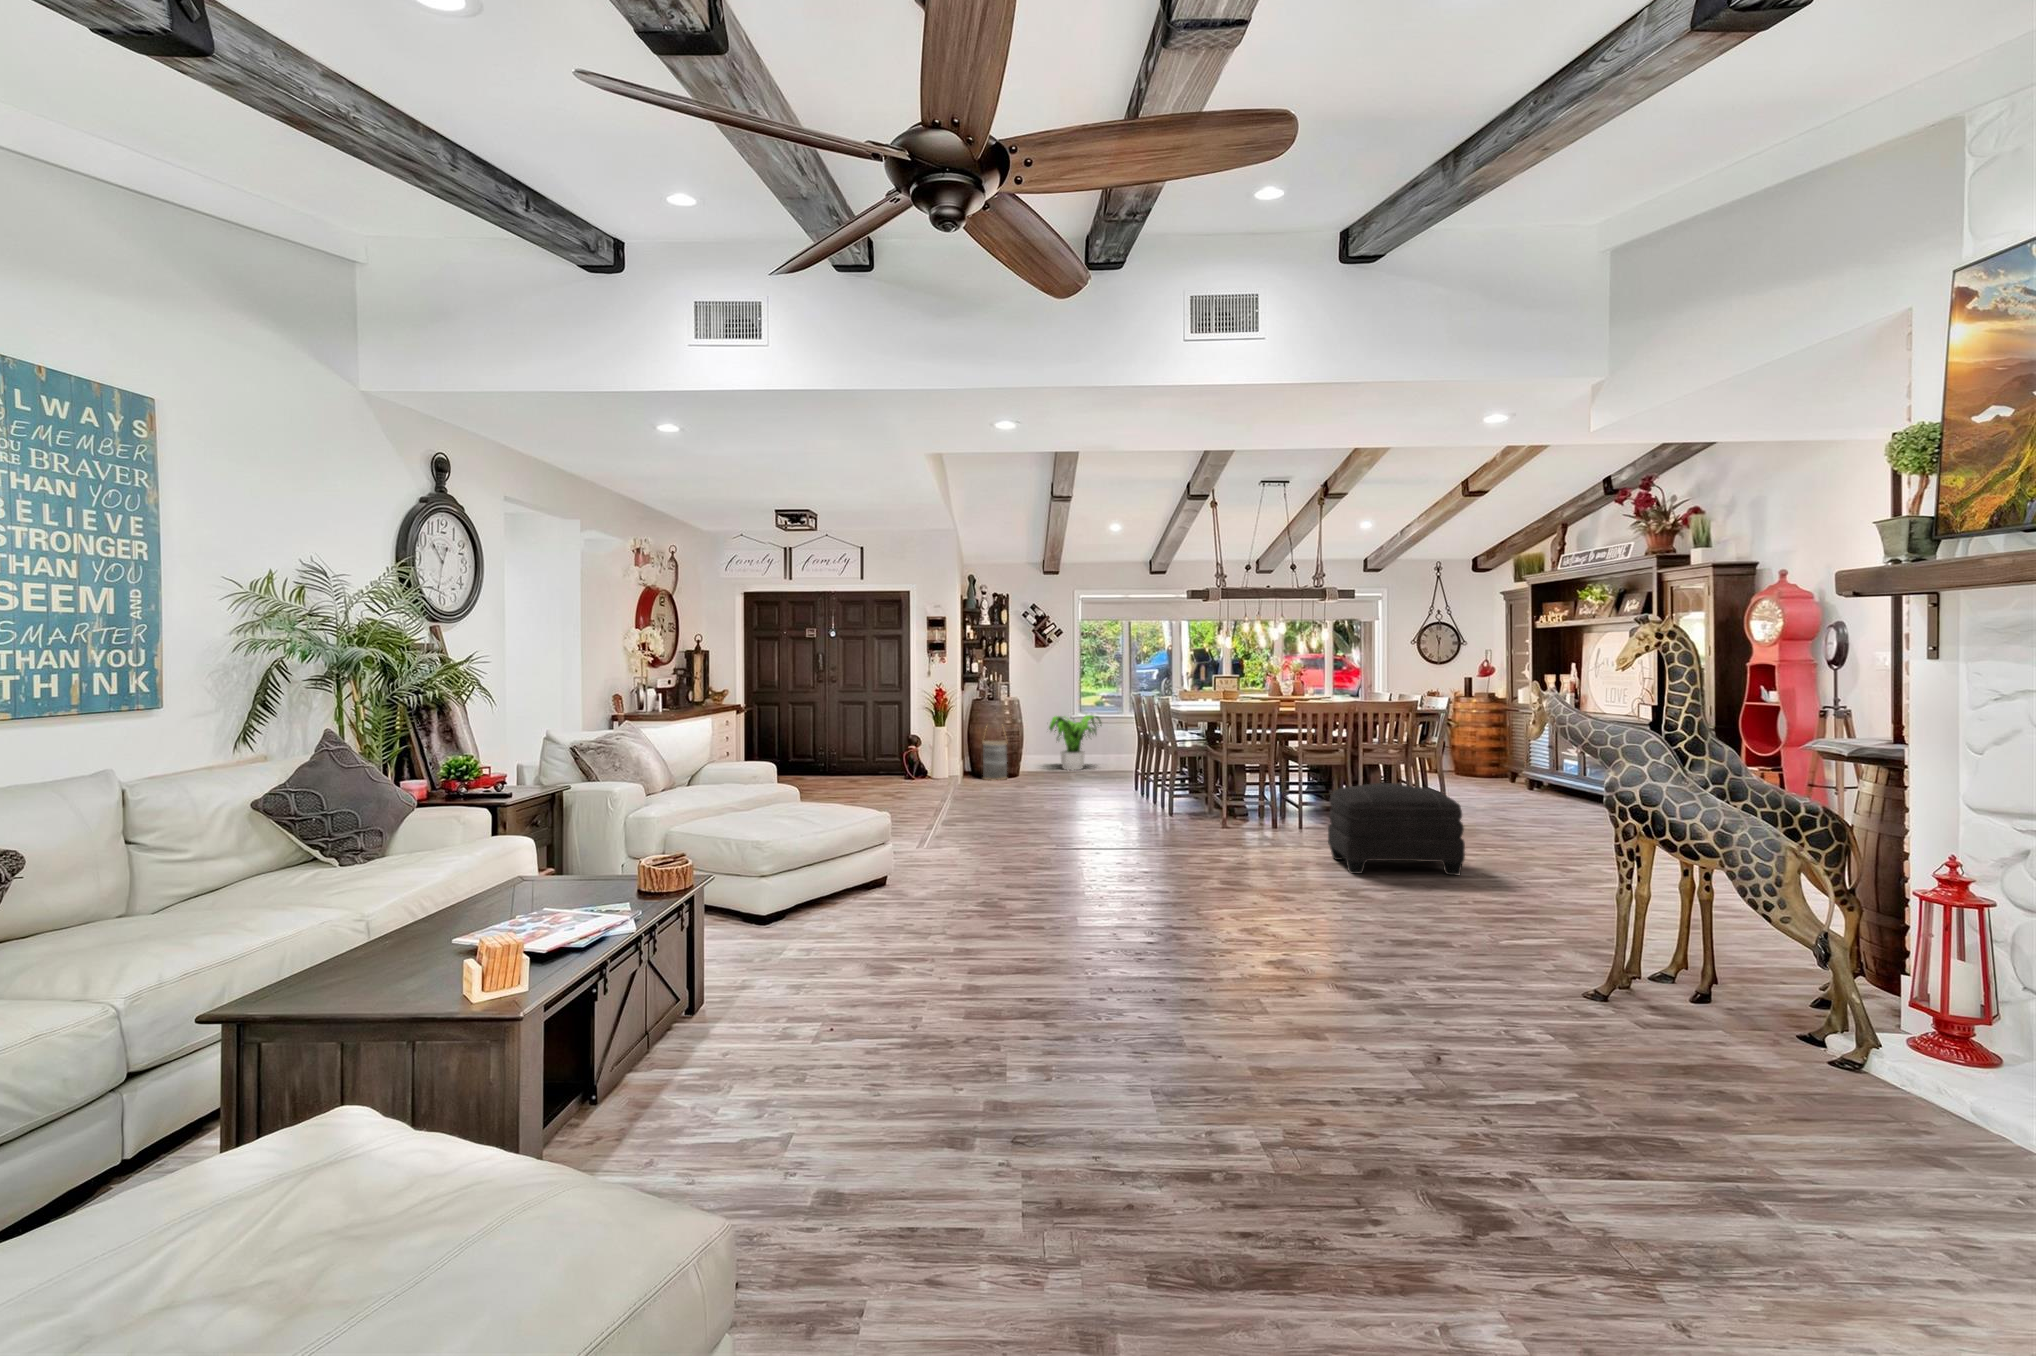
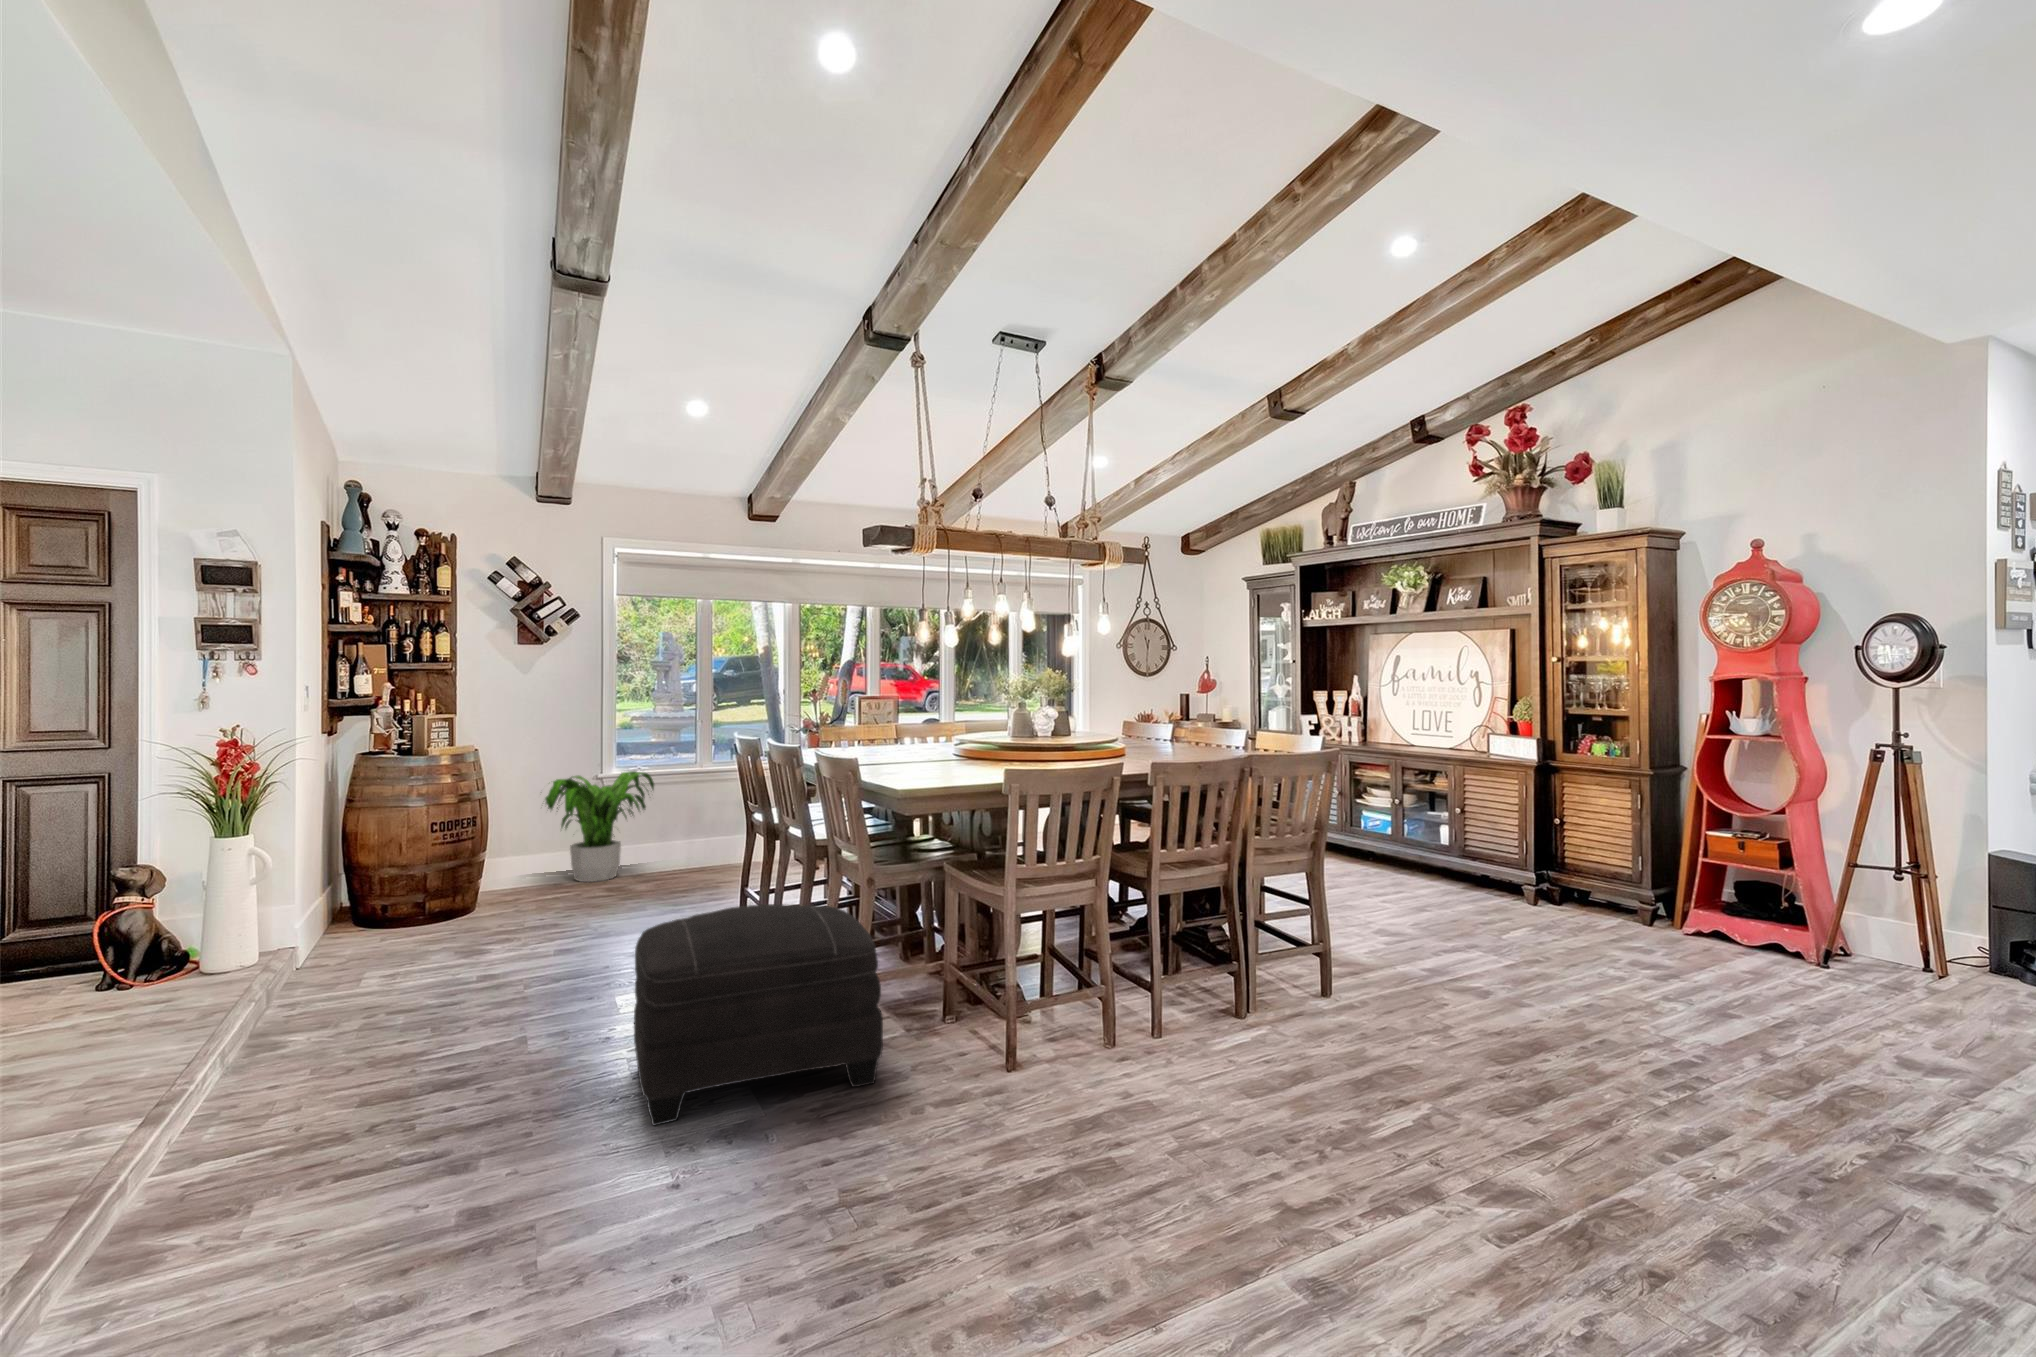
basket: present [982,740,1008,780] -> none [375,806,446,936]
ottoman: present [1328,783,1465,875] -> present [634,904,883,1126]

